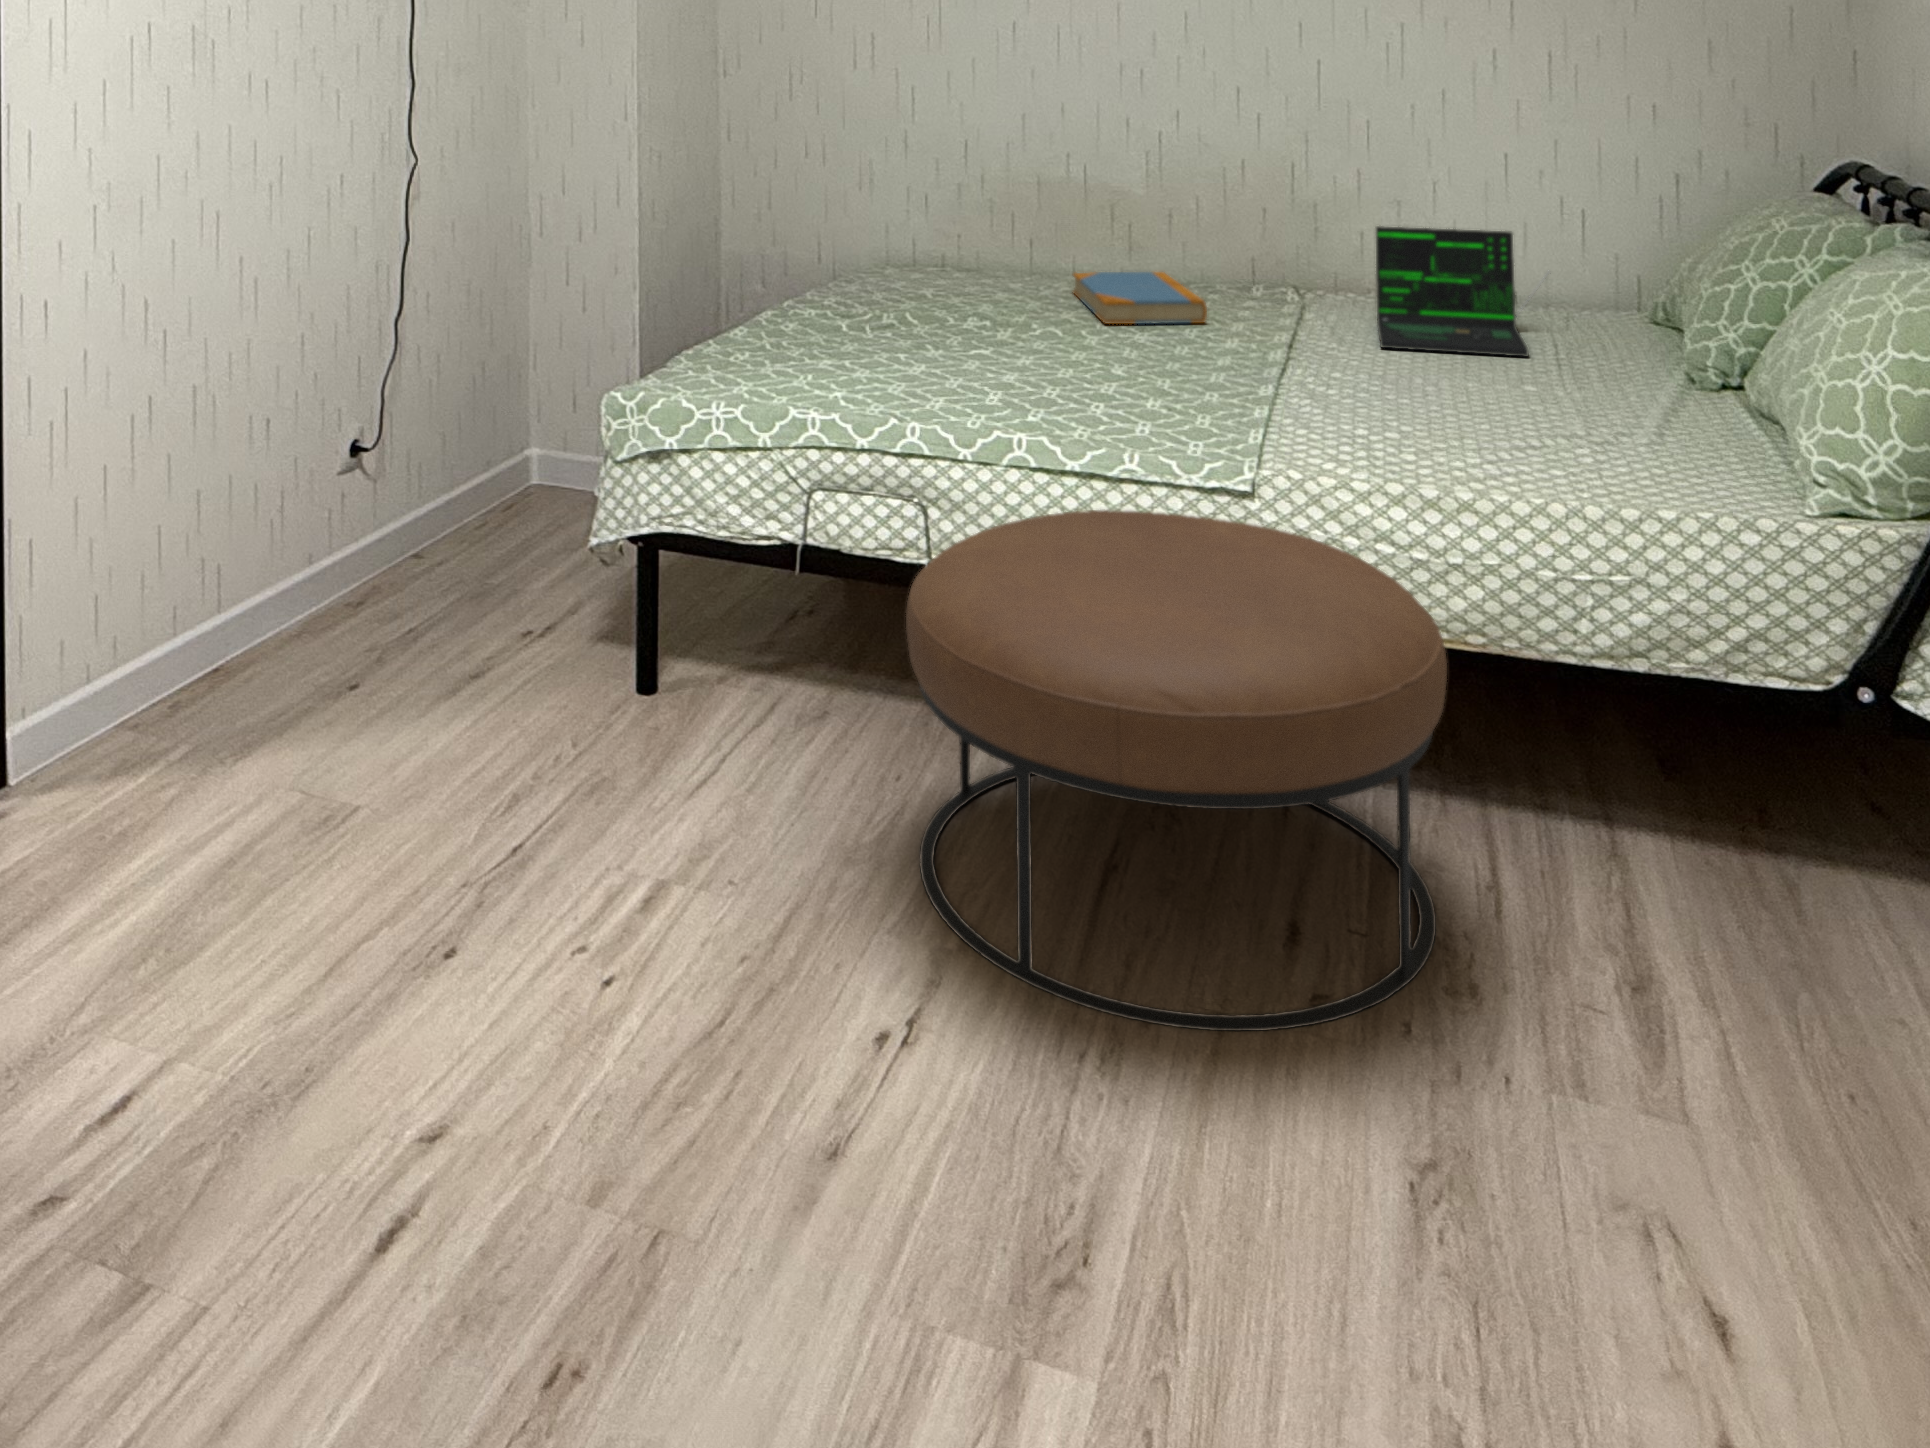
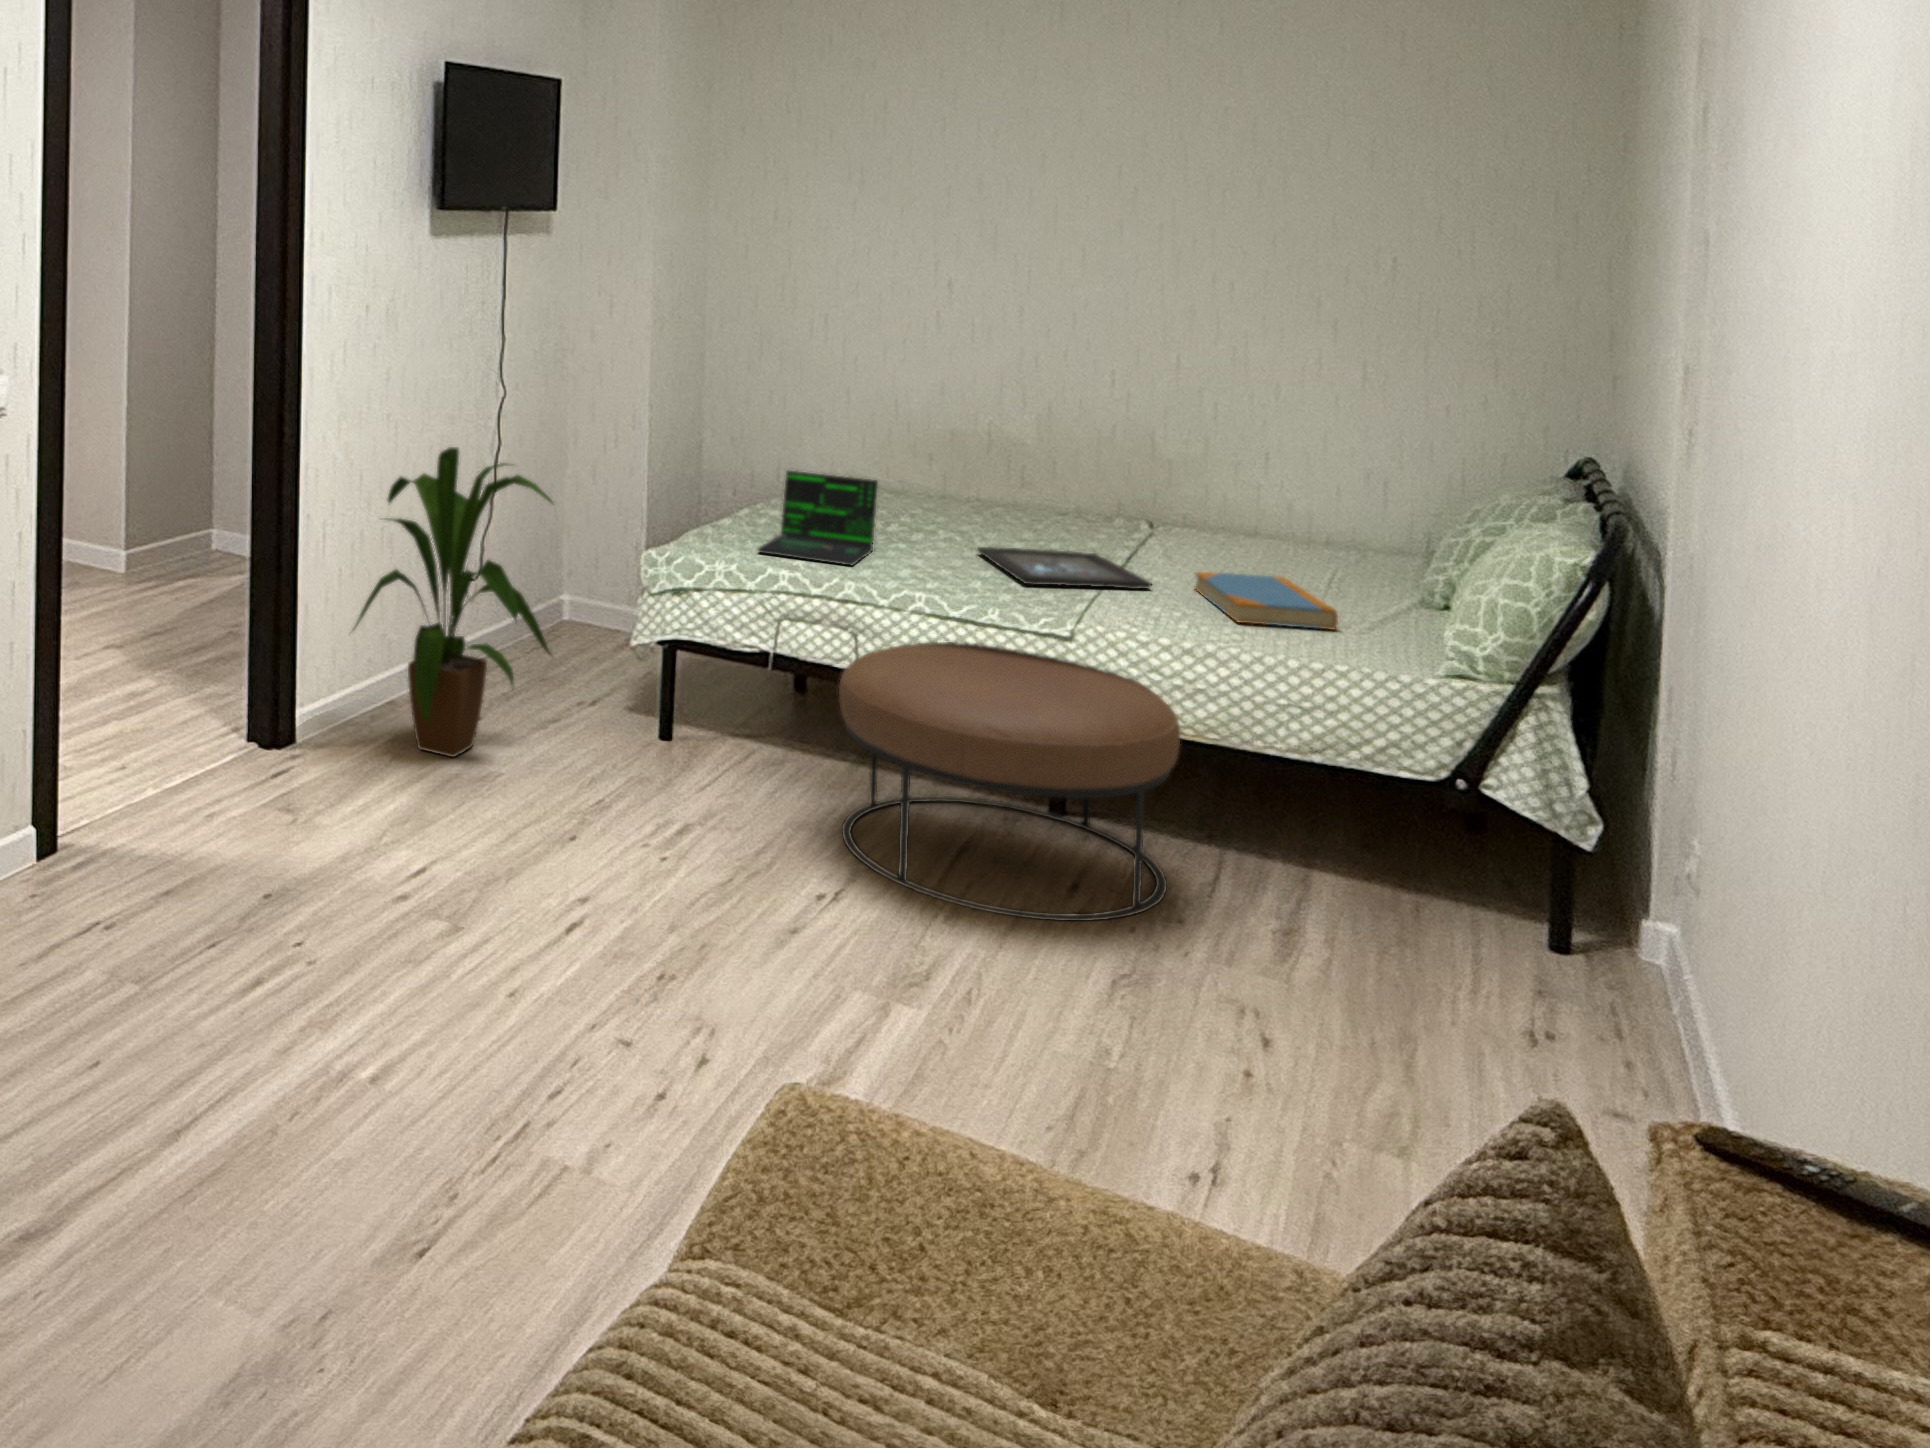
laptop: present [1376,226,1549,356] -> present [758,471,892,565]
house plant: none [89,253,463,786] -> present [354,447,552,757]
book: present [1073,272,1207,324] -> present [1195,572,1338,629]
tray: none [1091,343,1344,404] -> present [978,547,1152,589]

